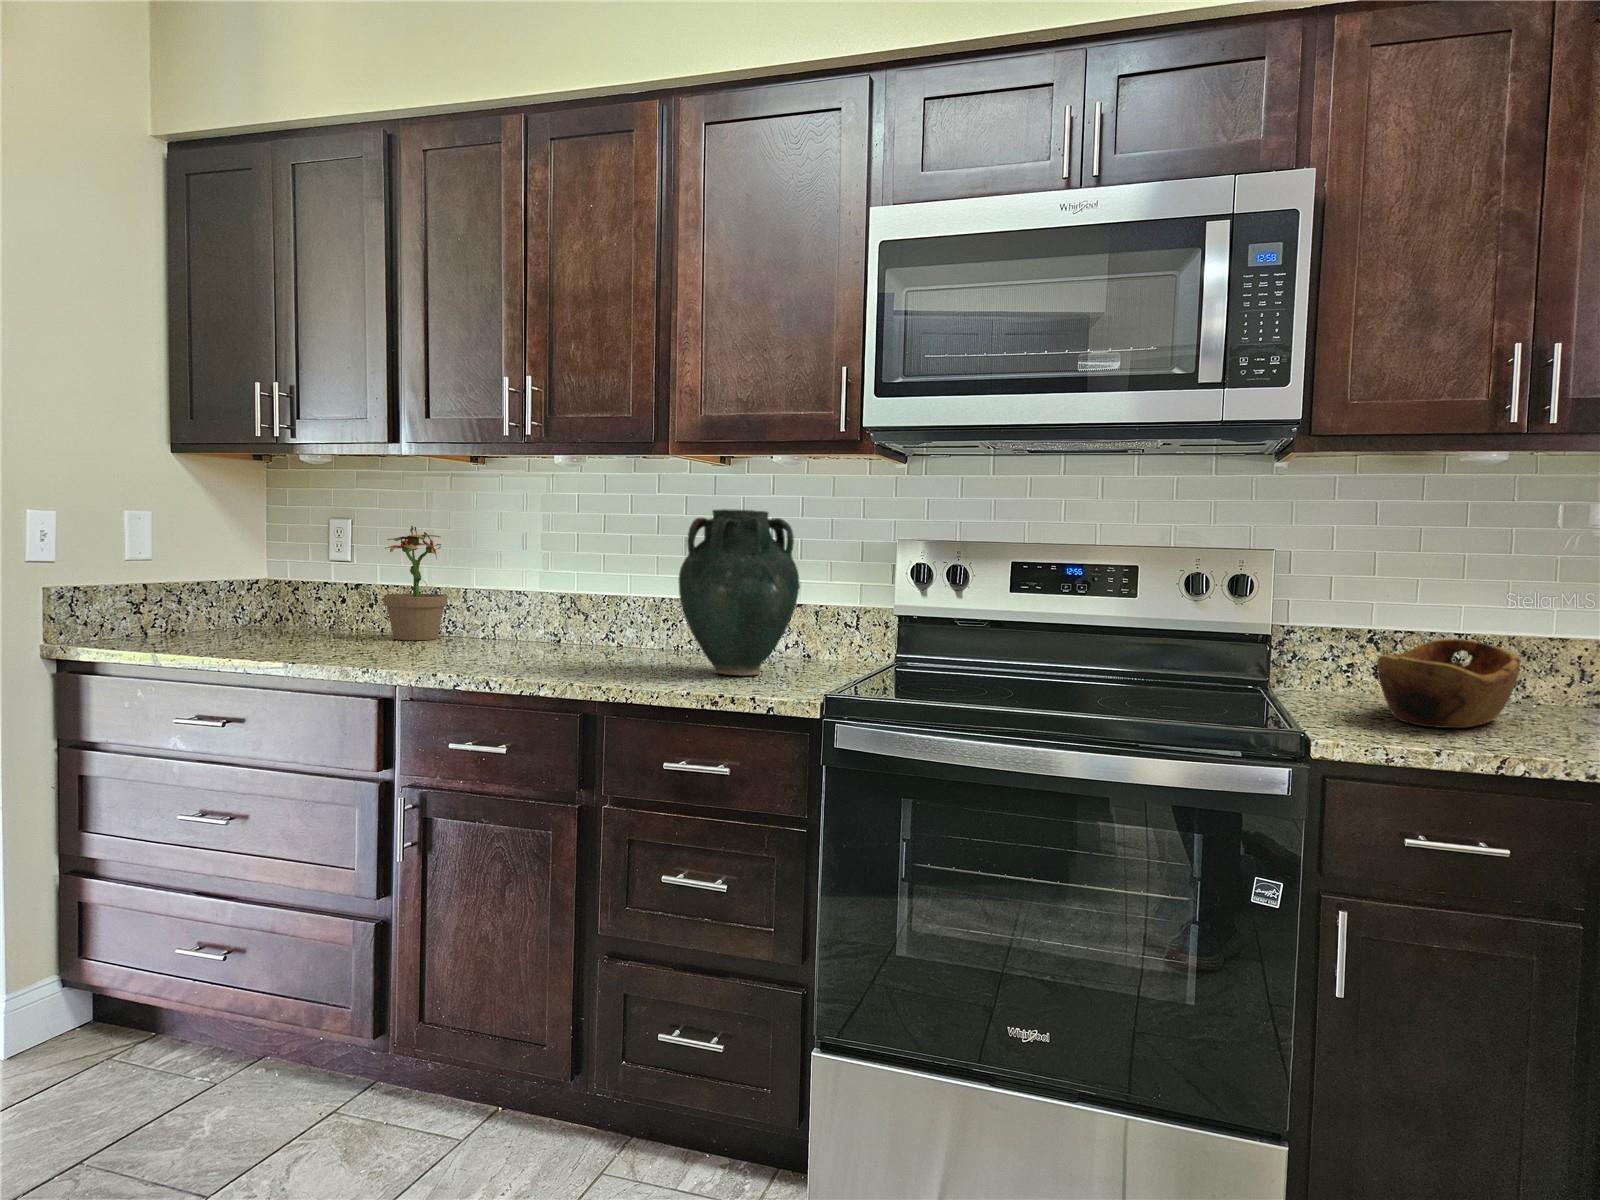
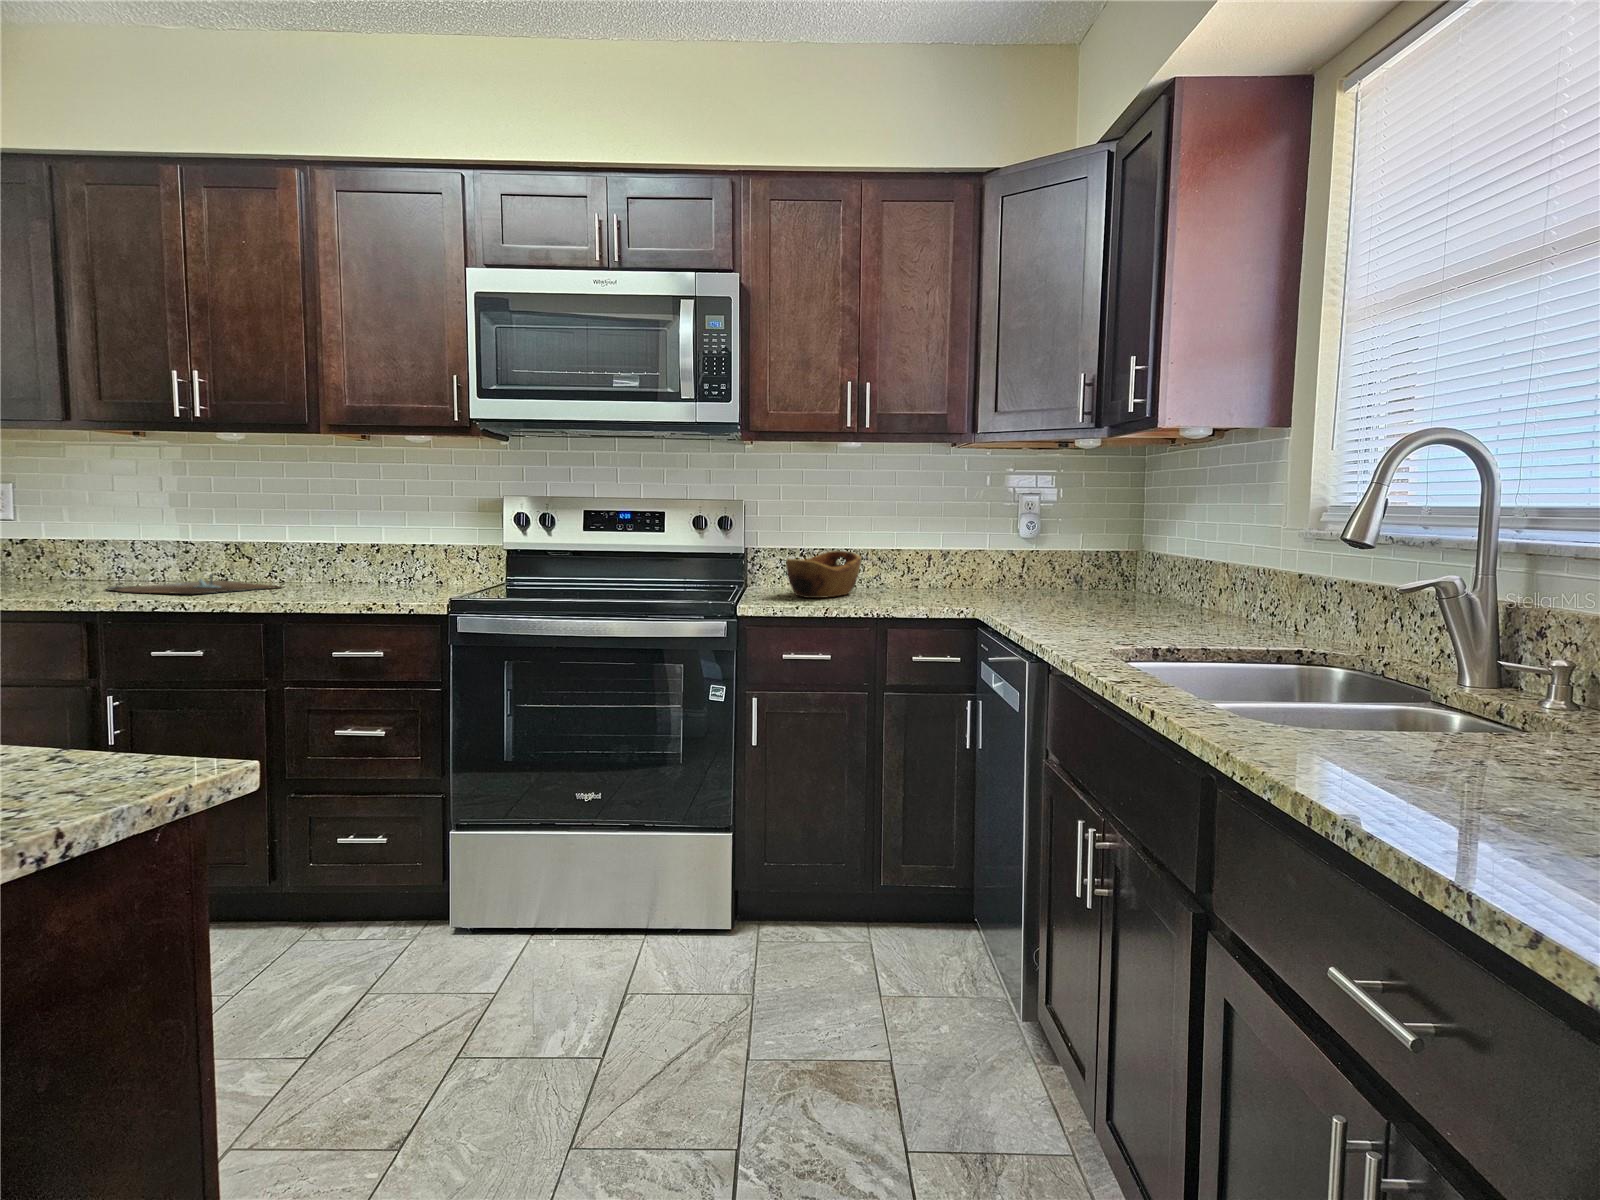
vase: present [679,509,800,676] -> none [334,475,429,593]
potted plant: present [384,526,447,640] -> none [54,488,118,584]
cutting board: none [419,637,617,667] -> present [106,574,282,594]

